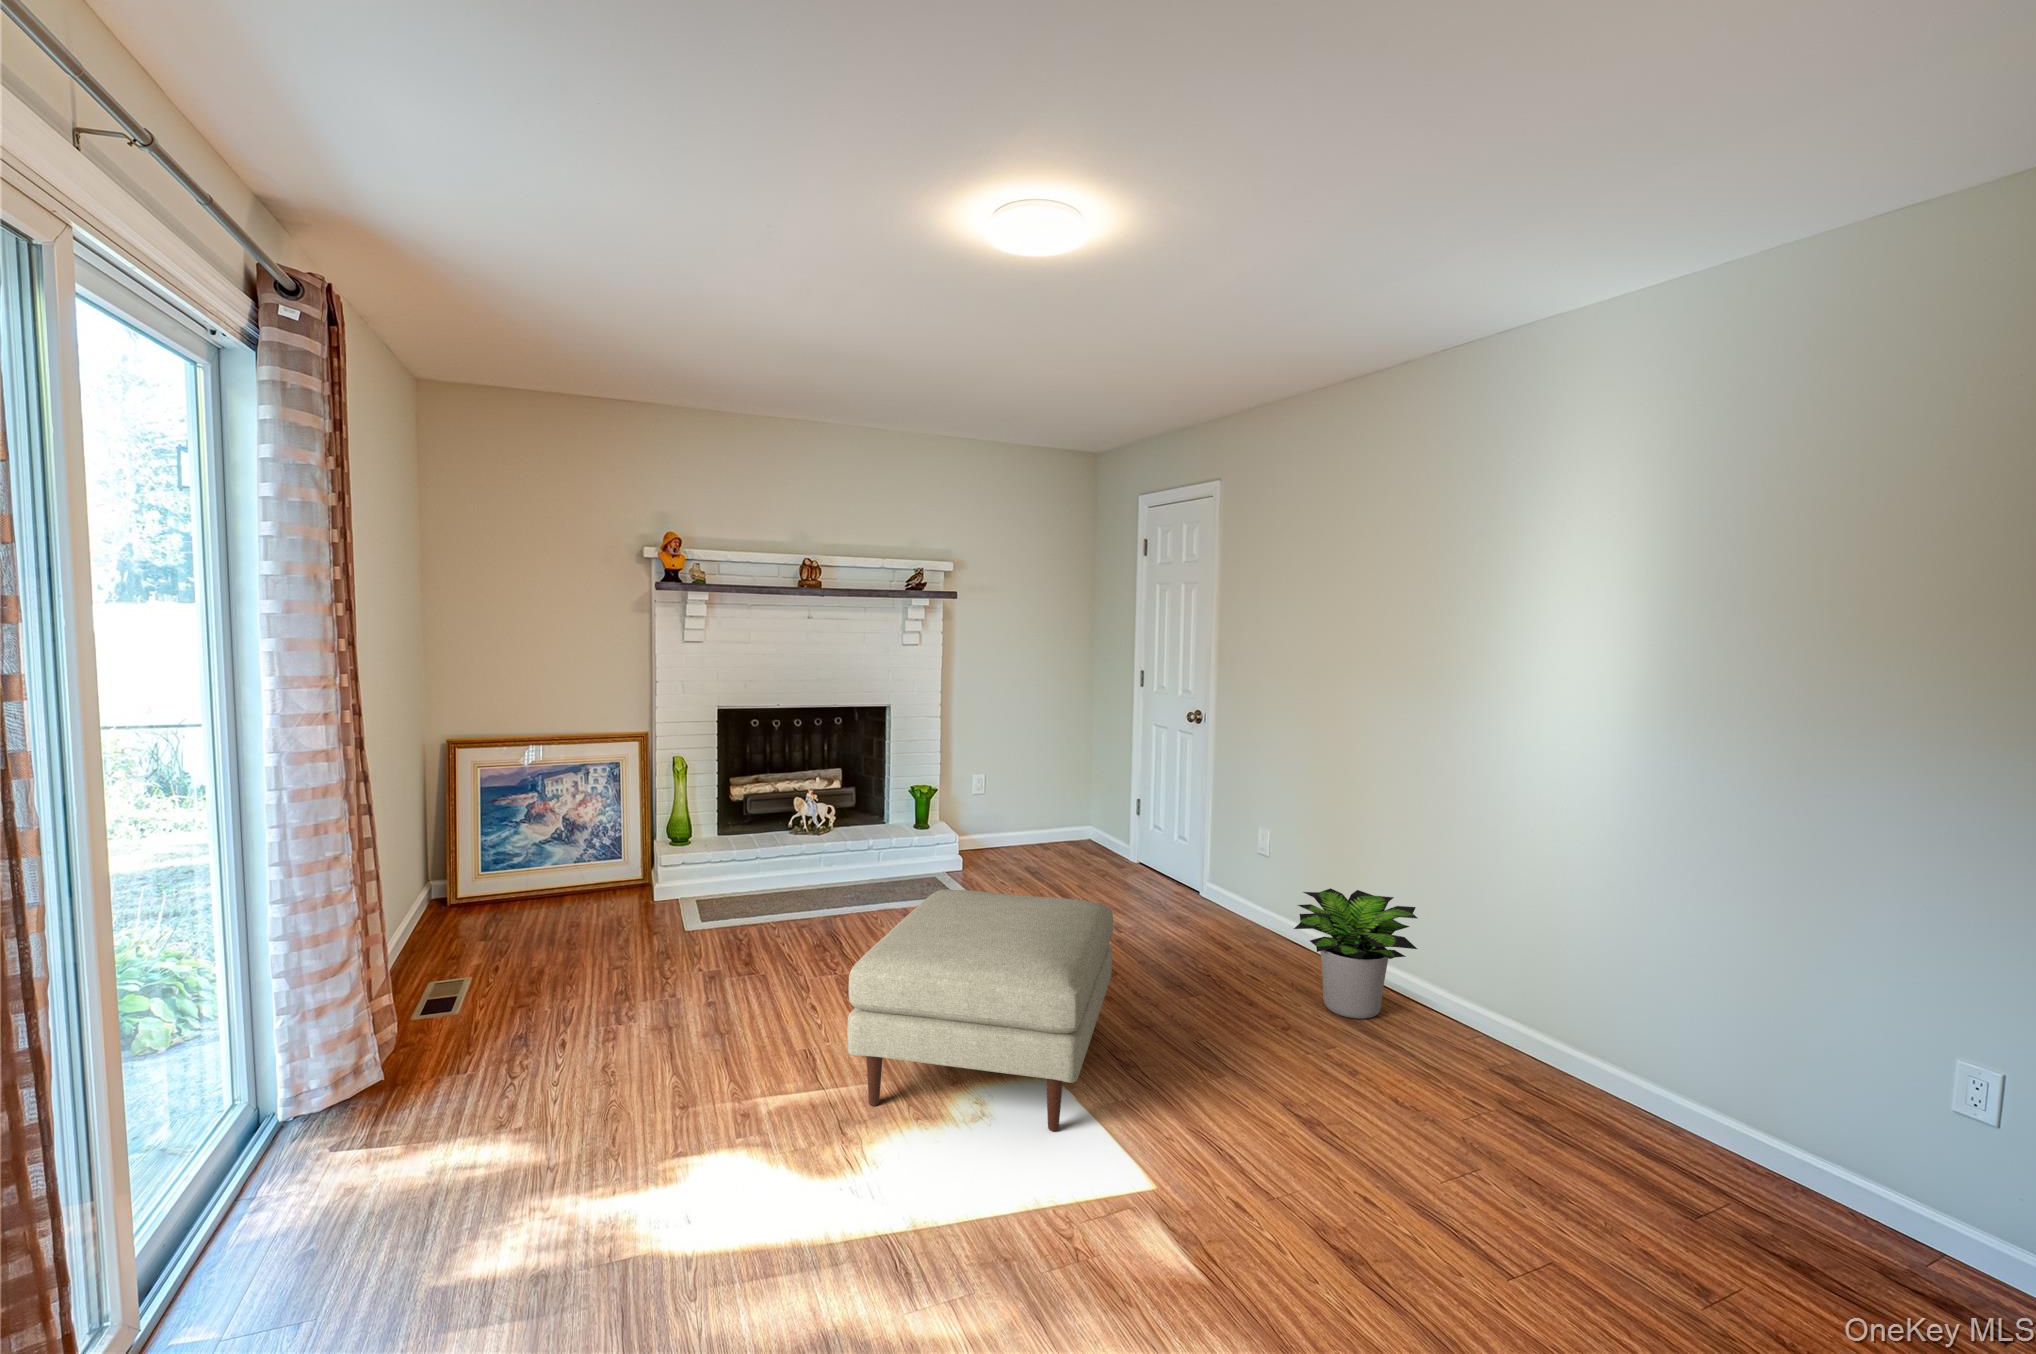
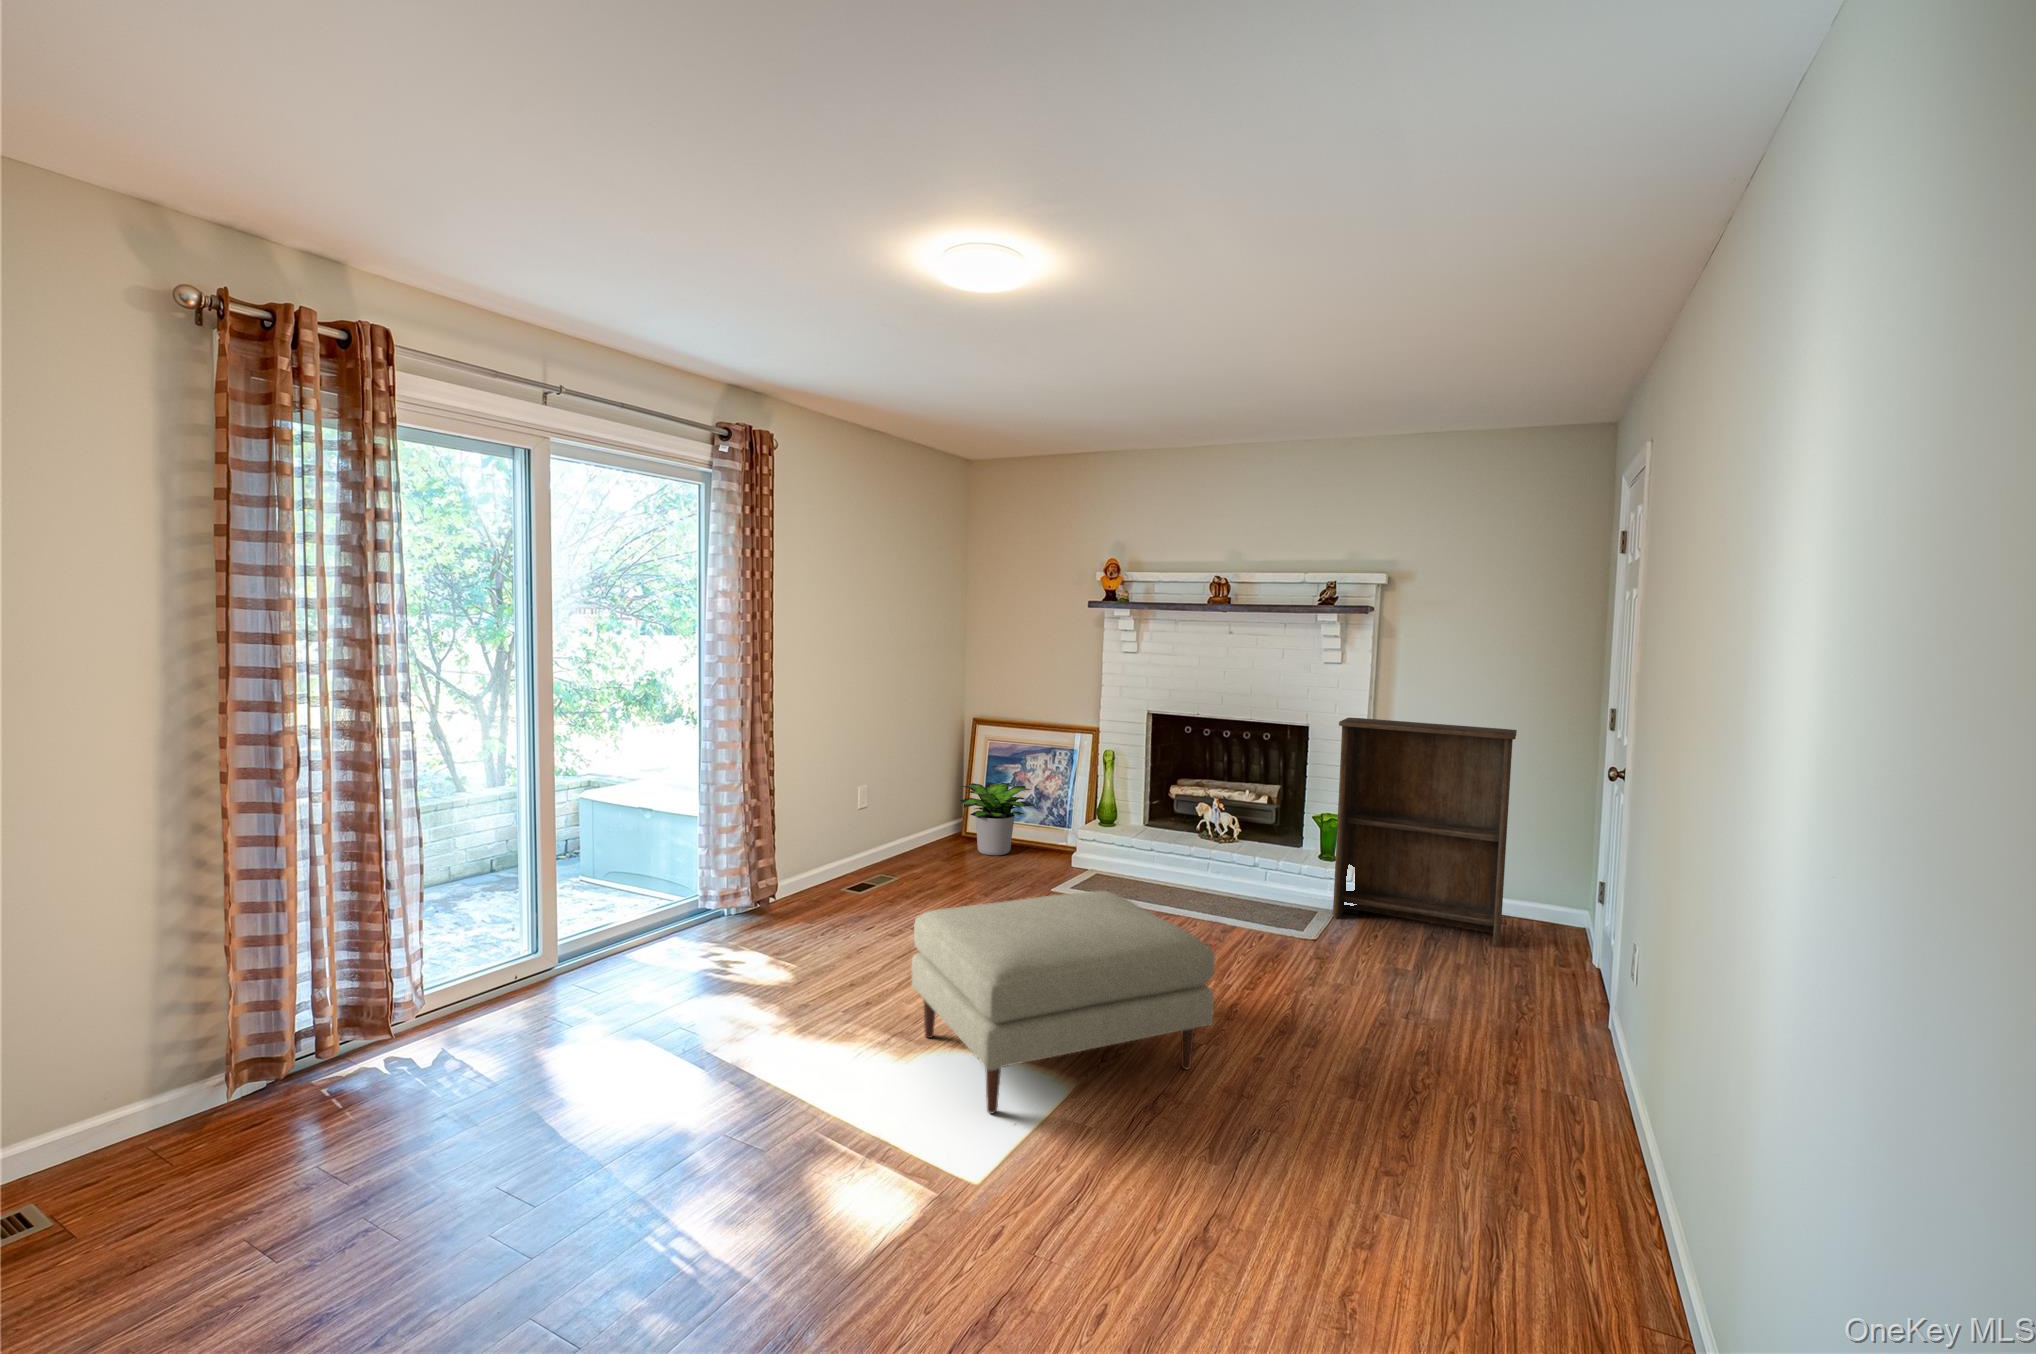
bookshelf: none [940,694,1082,877] -> present [1333,718,1517,946]
potted plant: present [1294,888,1417,1019] -> present [960,782,1034,855]

